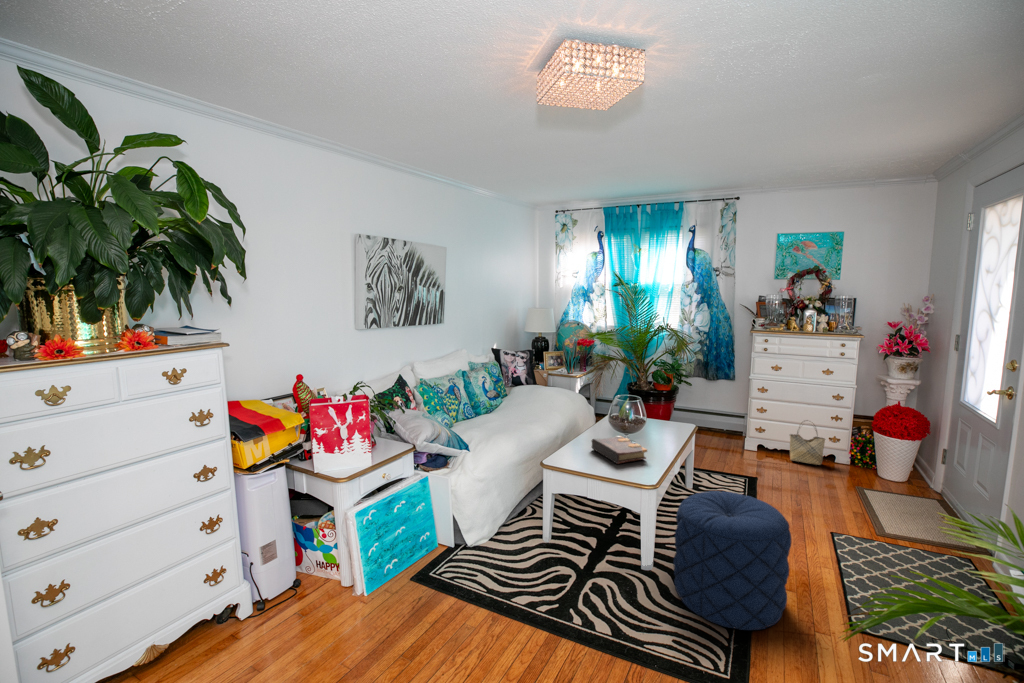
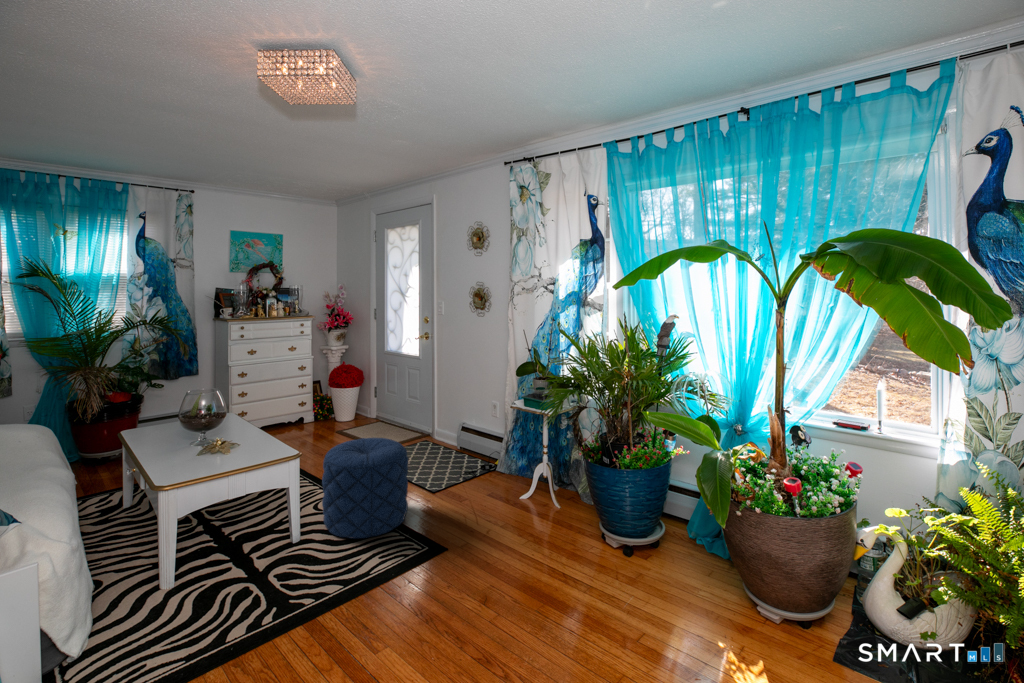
woven basket: present [790,427,825,465] -> none [276,393,303,429]
book: present [592,436,647,464] -> none [190,434,262,458]

